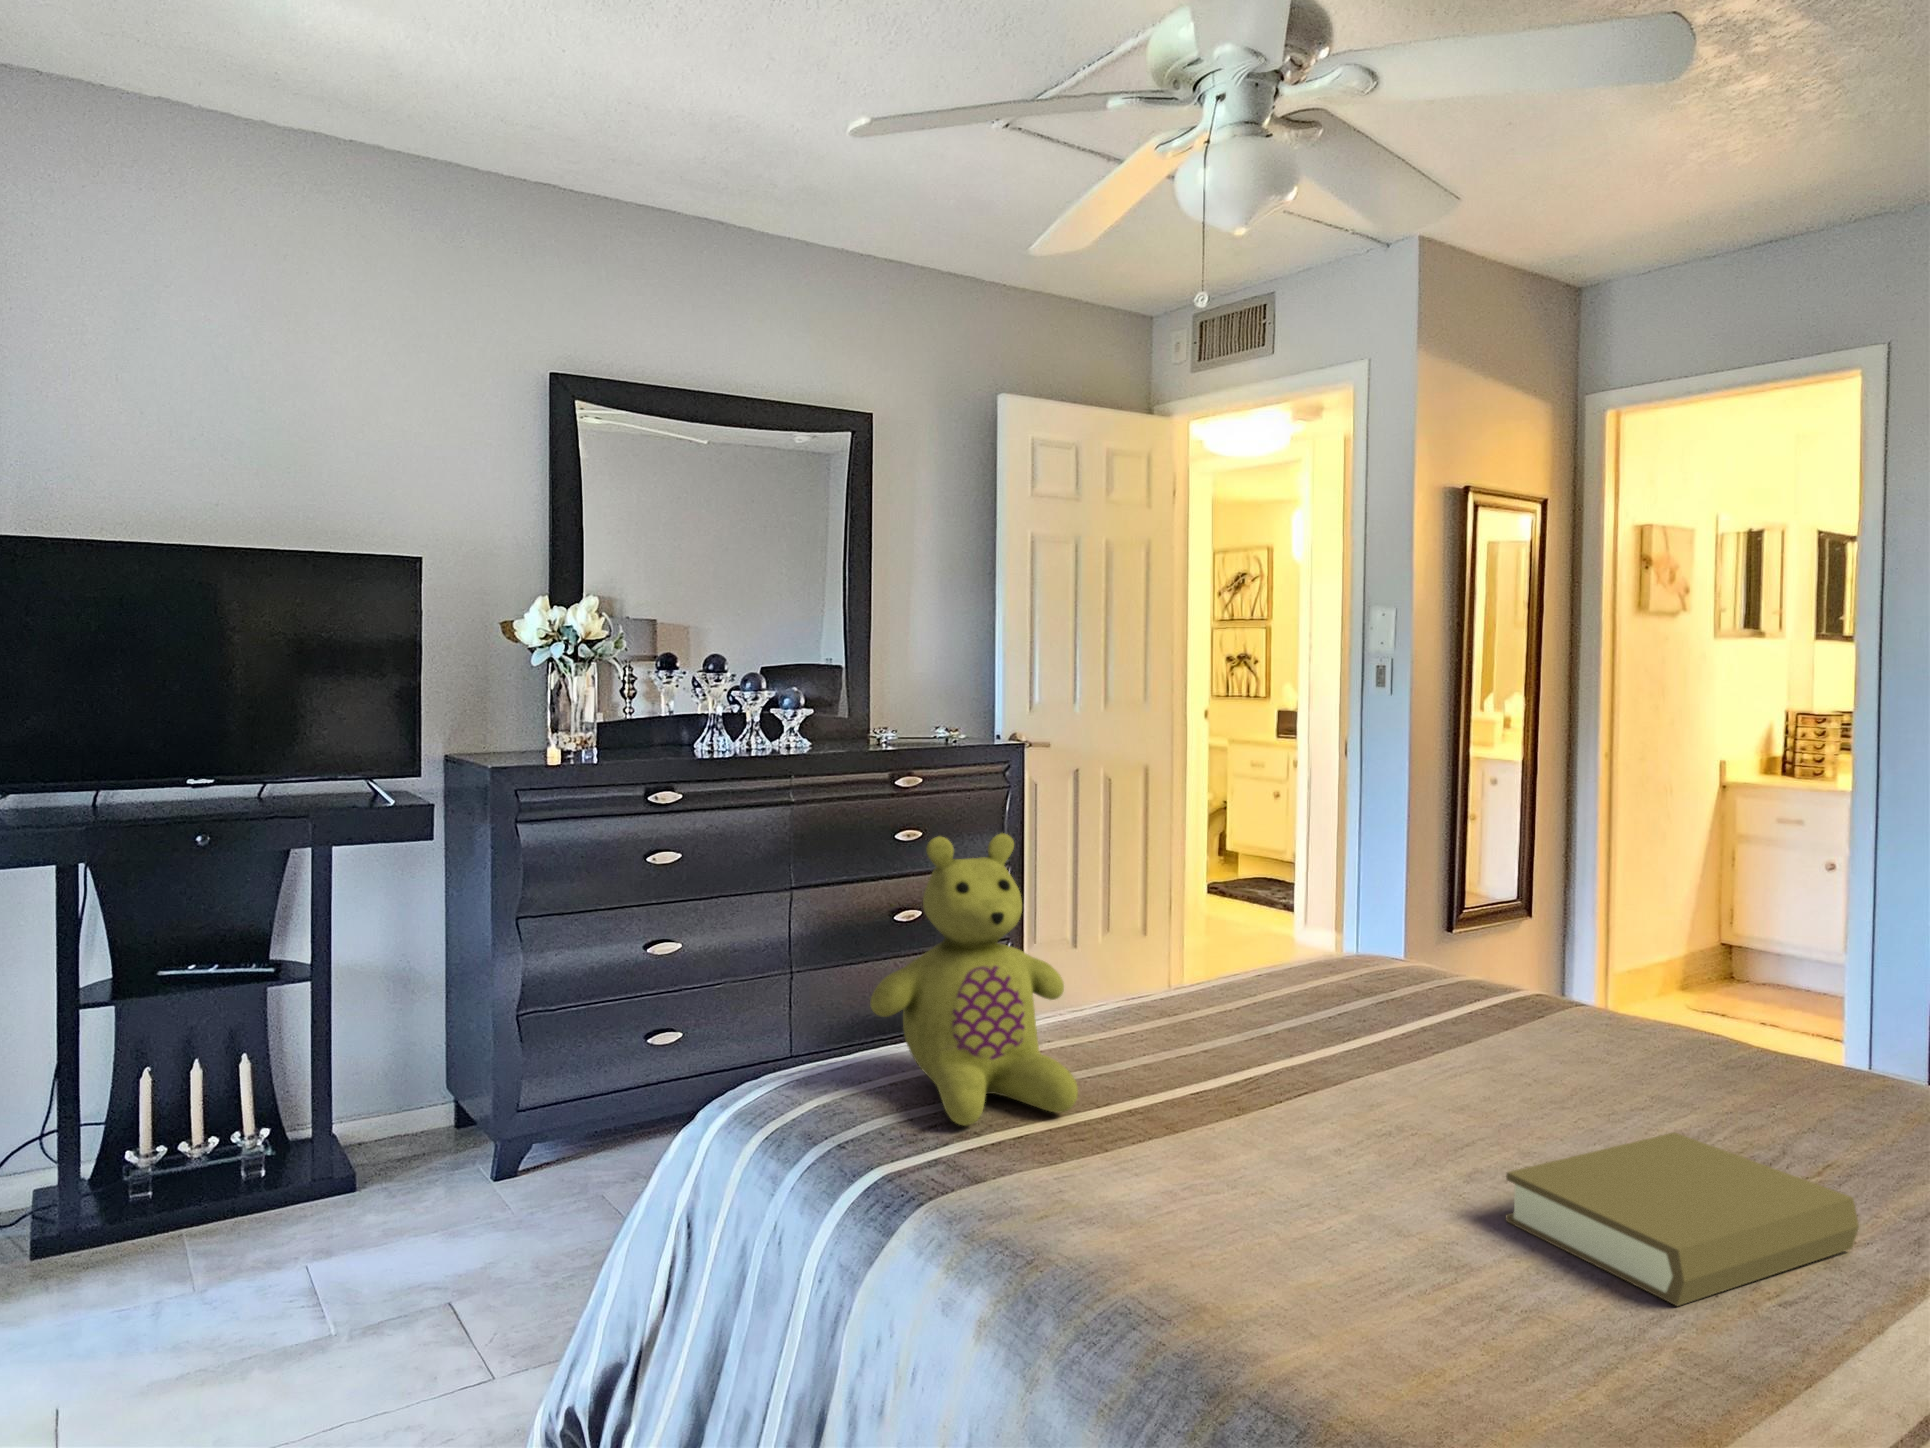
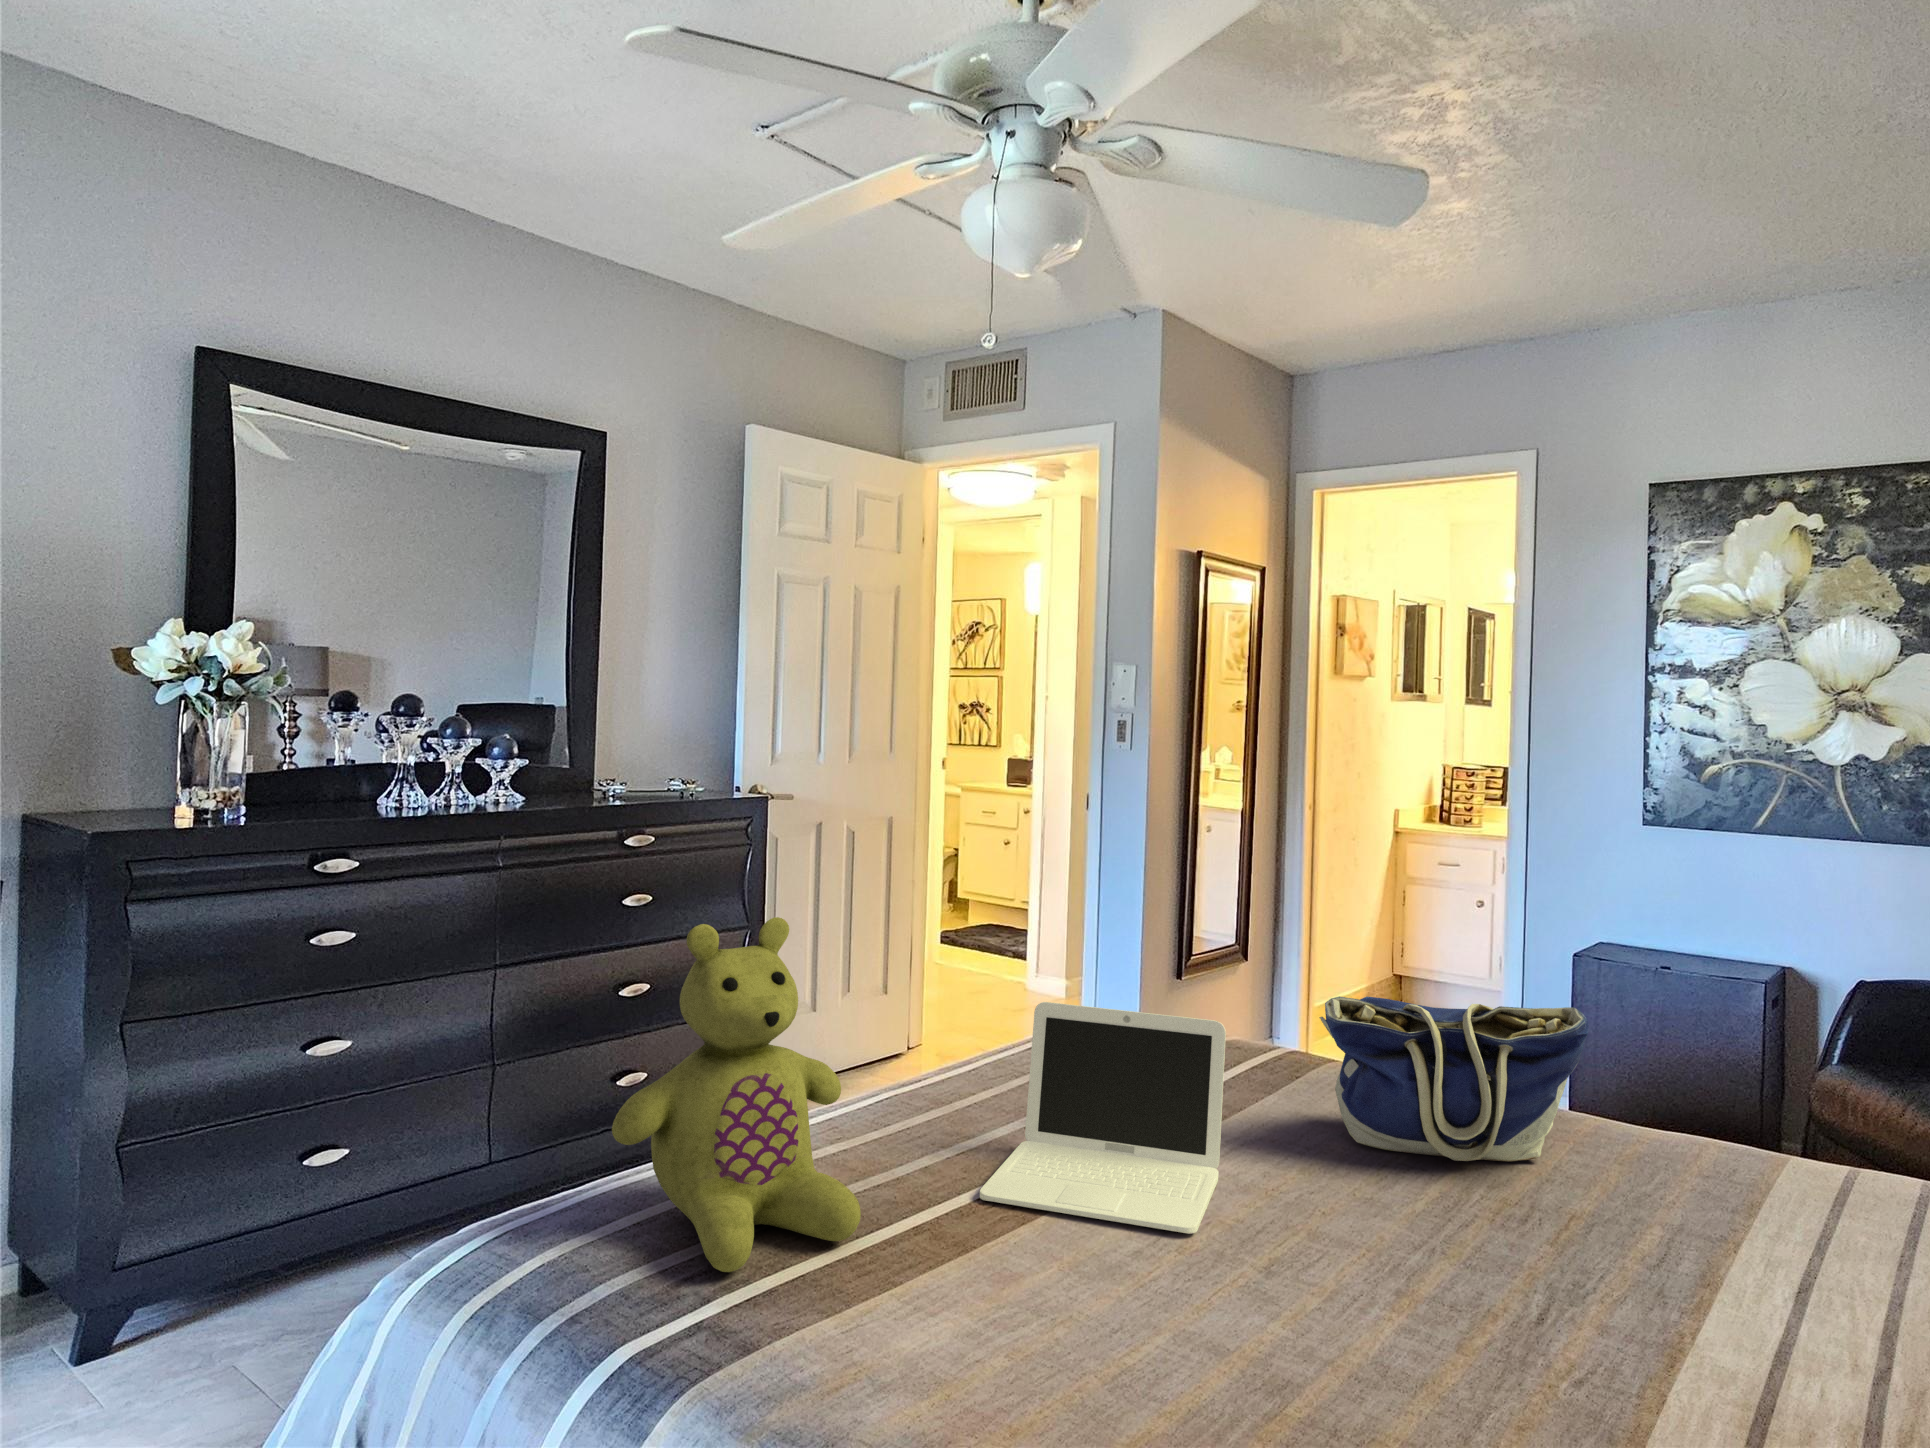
laptop: none [1192,924,1441,1141] -> present [980,1002,1226,1234]
tote bag: none [1551,932,1871,1113] -> present [1319,996,1589,1162]
book: present [1506,1132,1859,1306] -> none [1312,1199,1614,1397]

